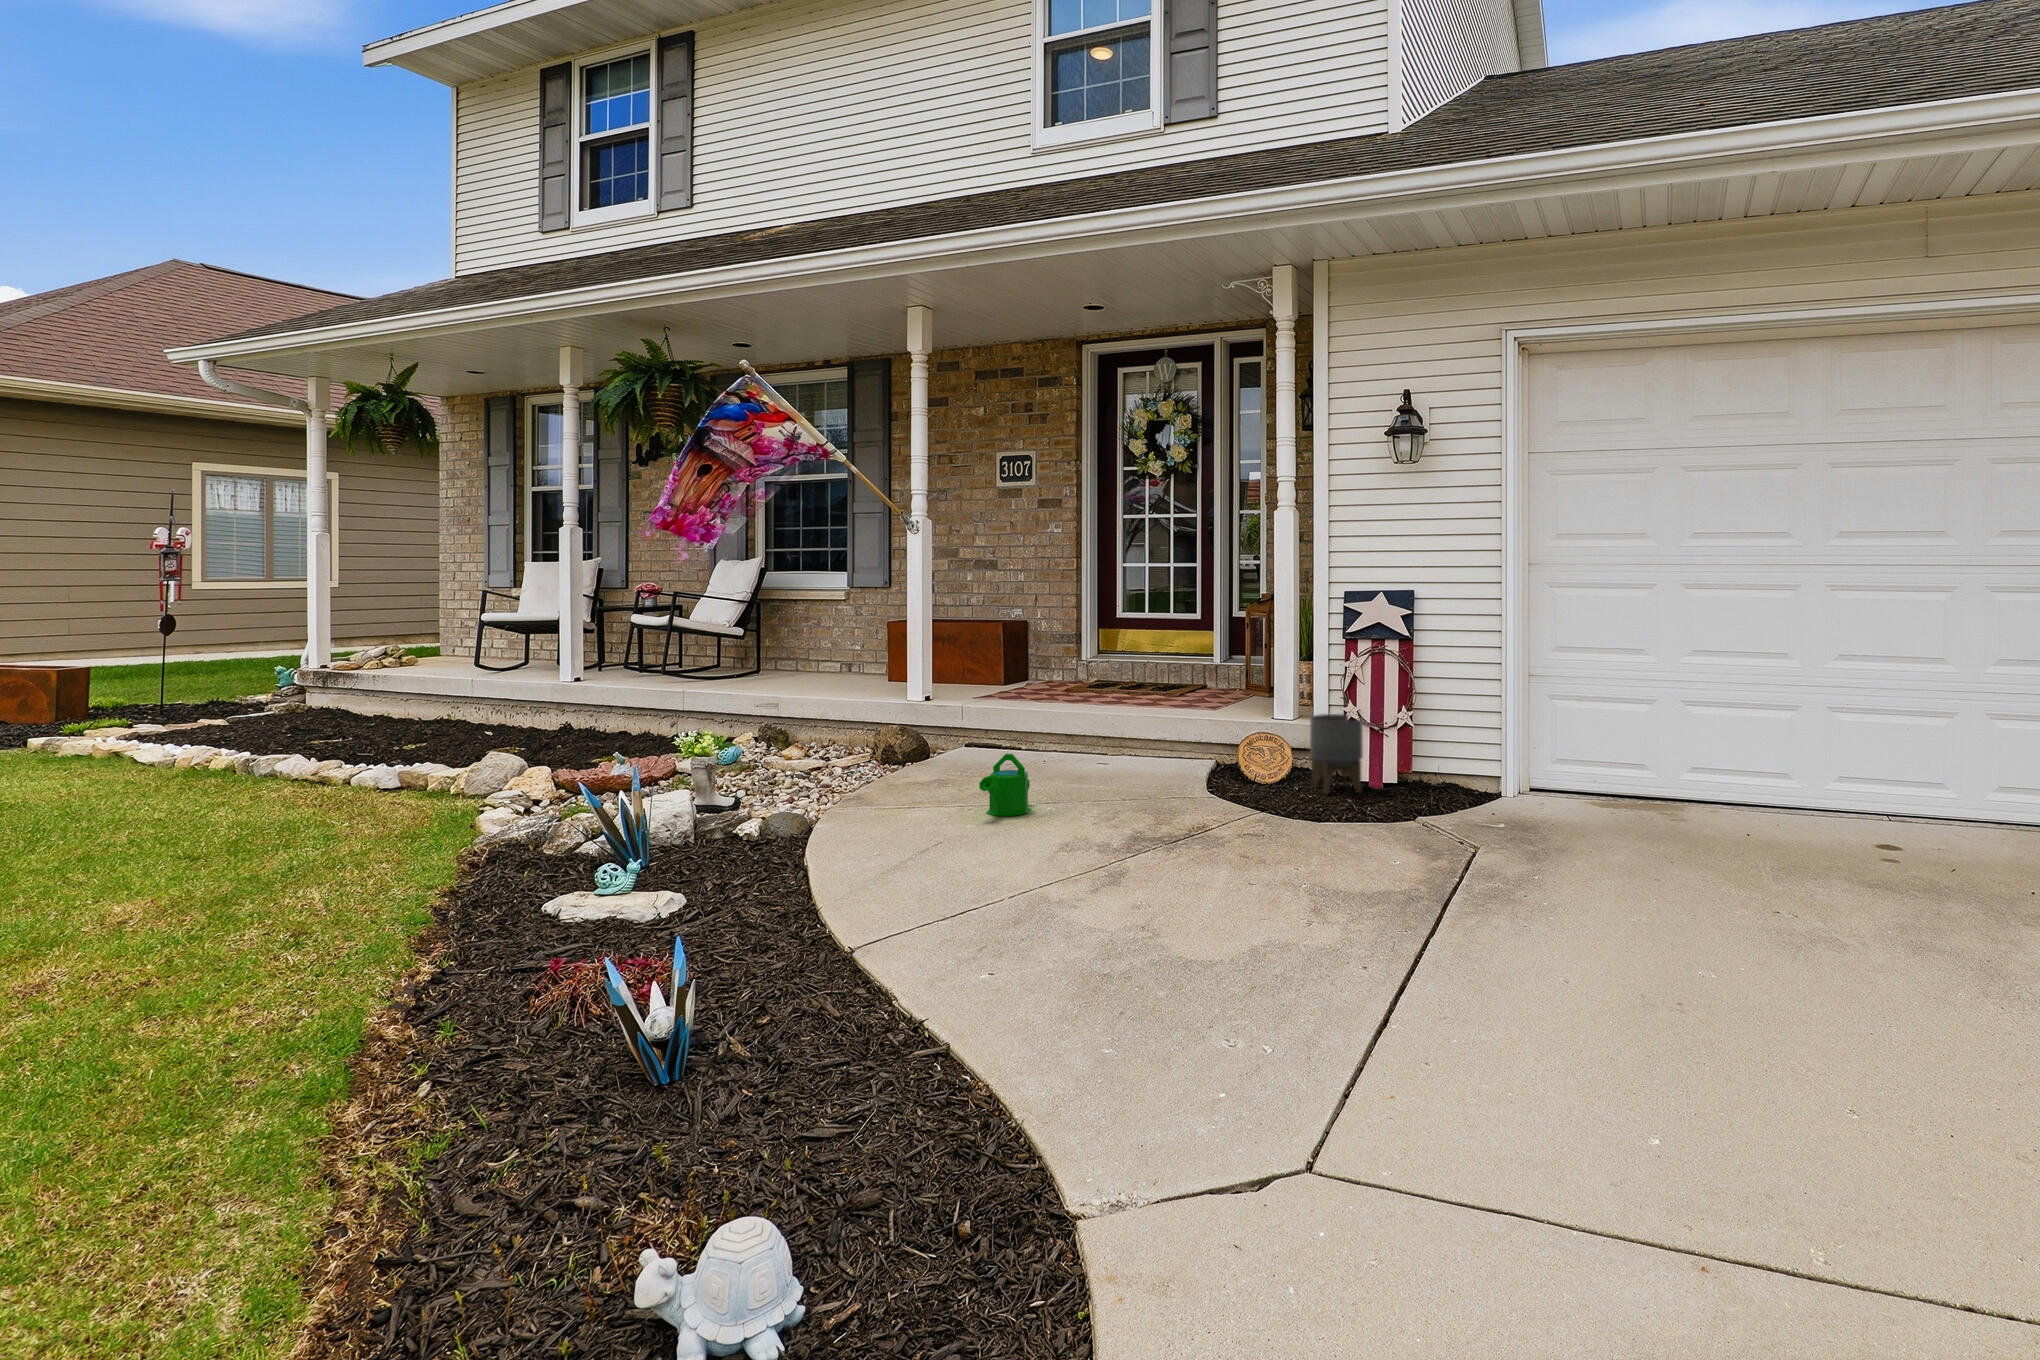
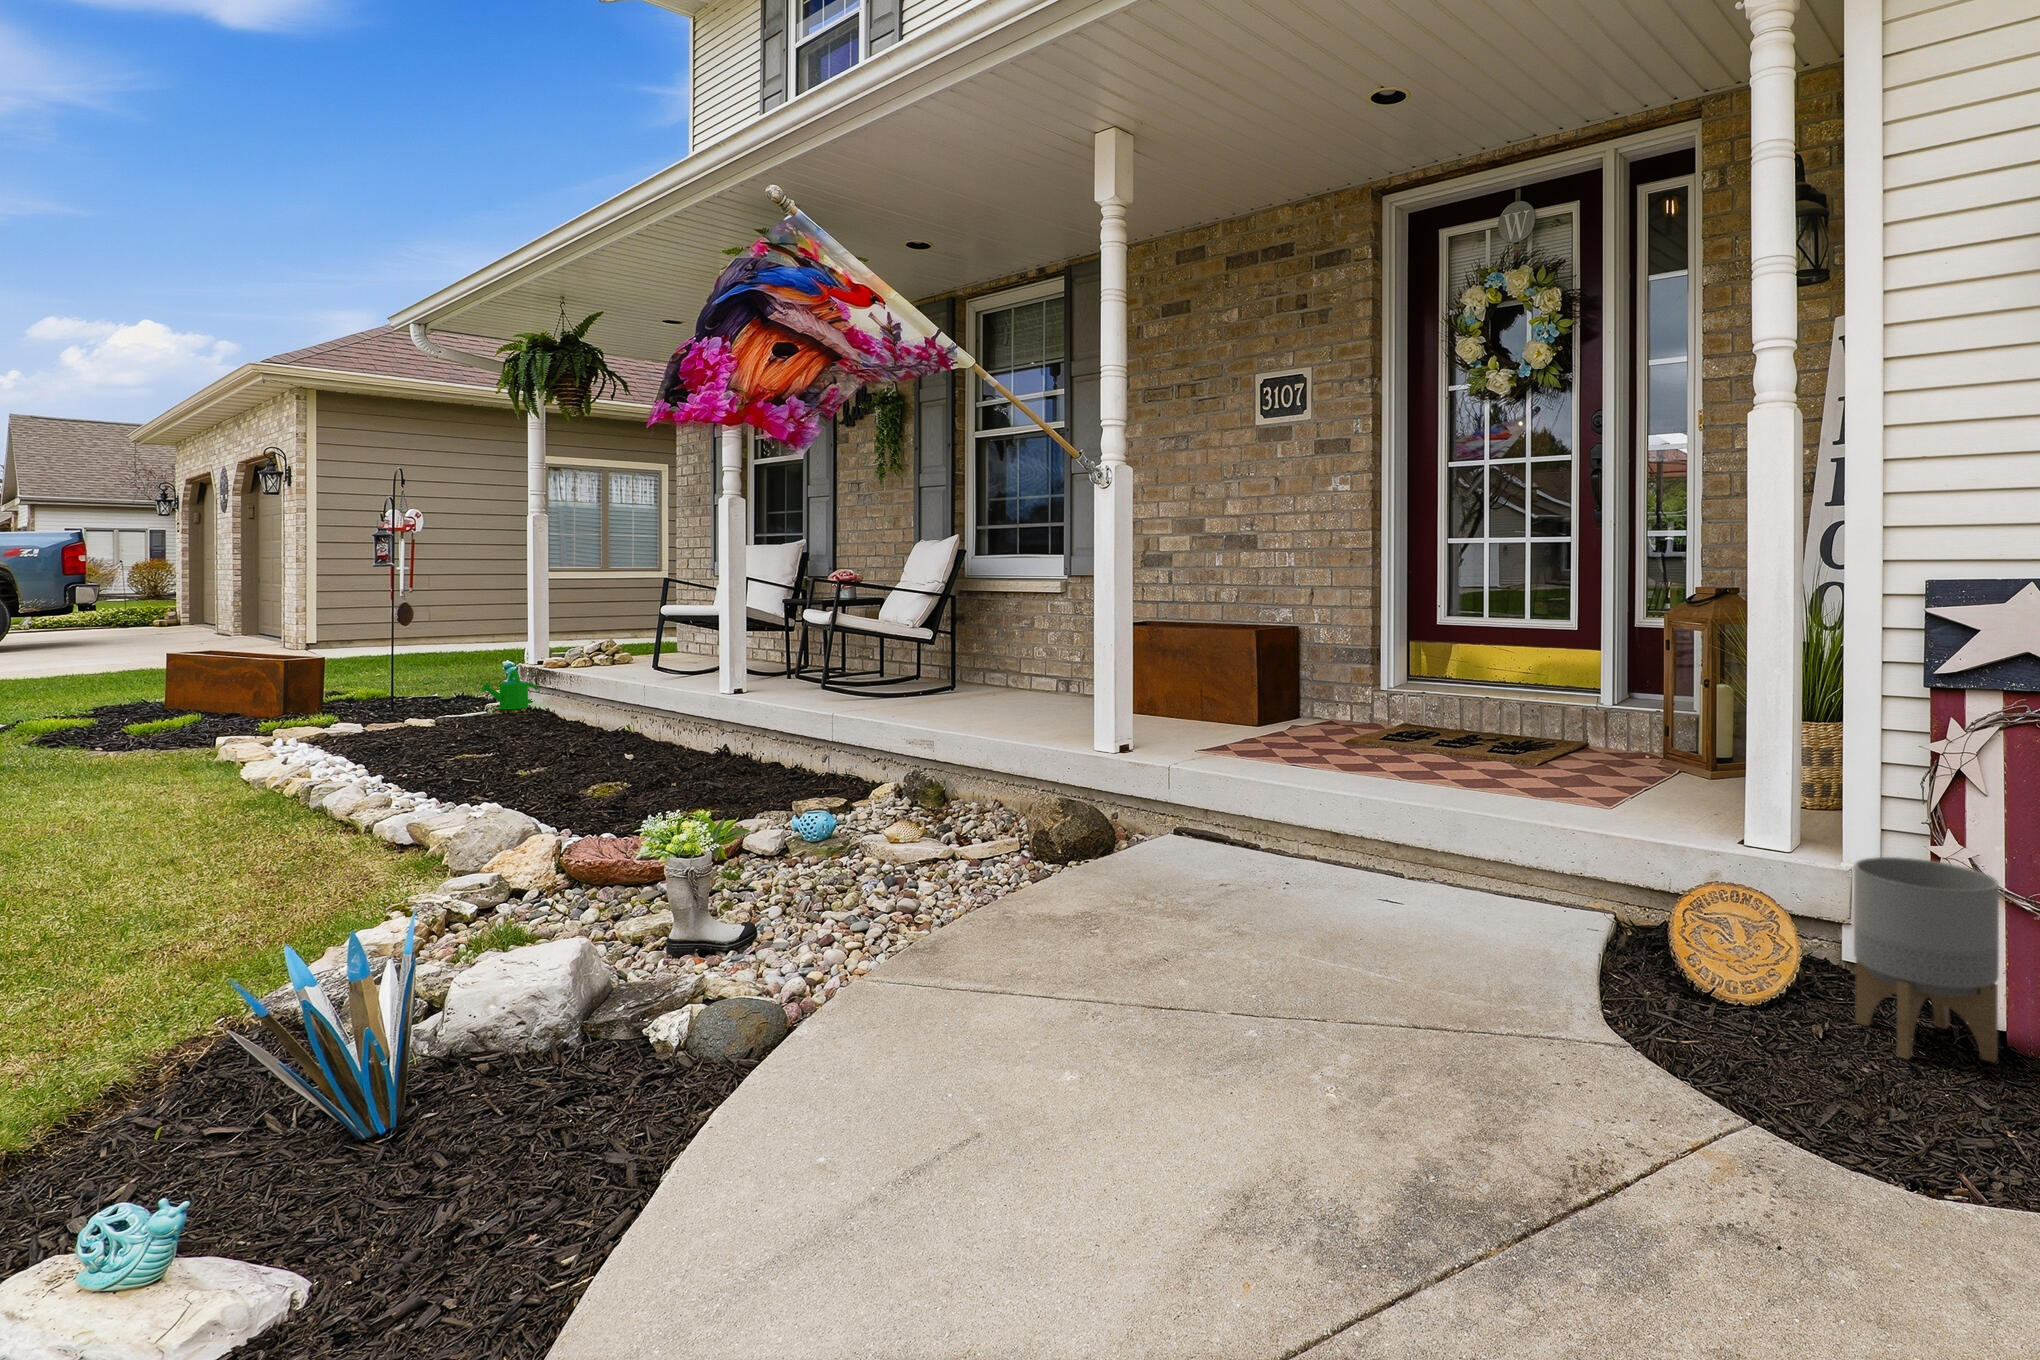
watering can: present [979,754,1031,816] -> present [481,670,537,709]

